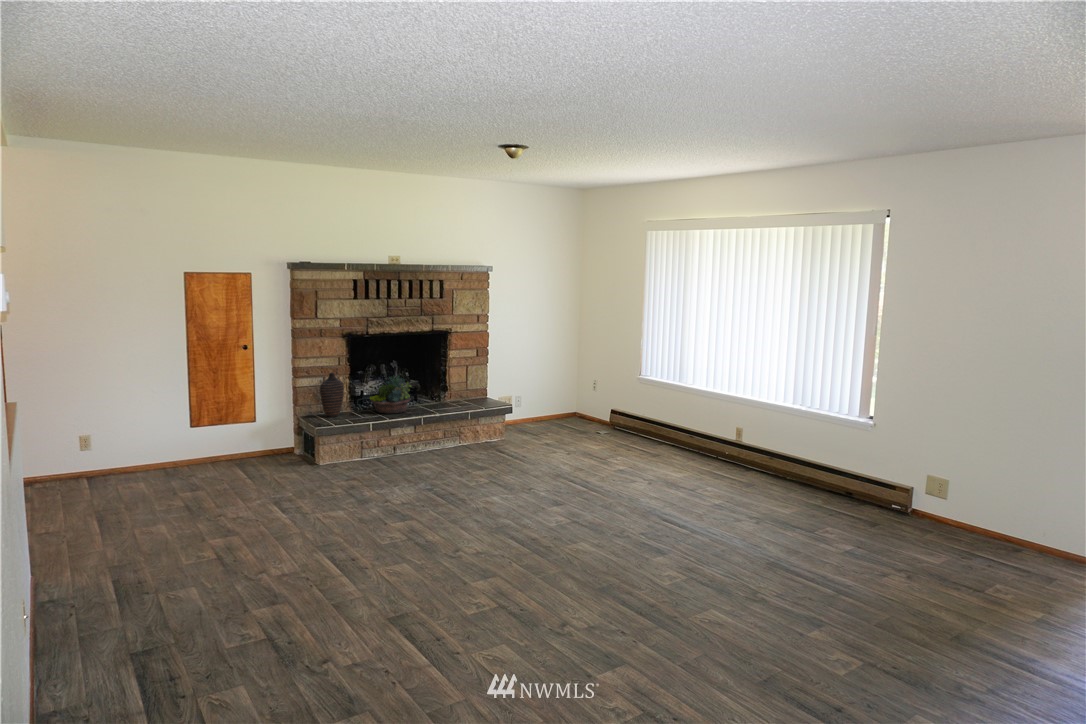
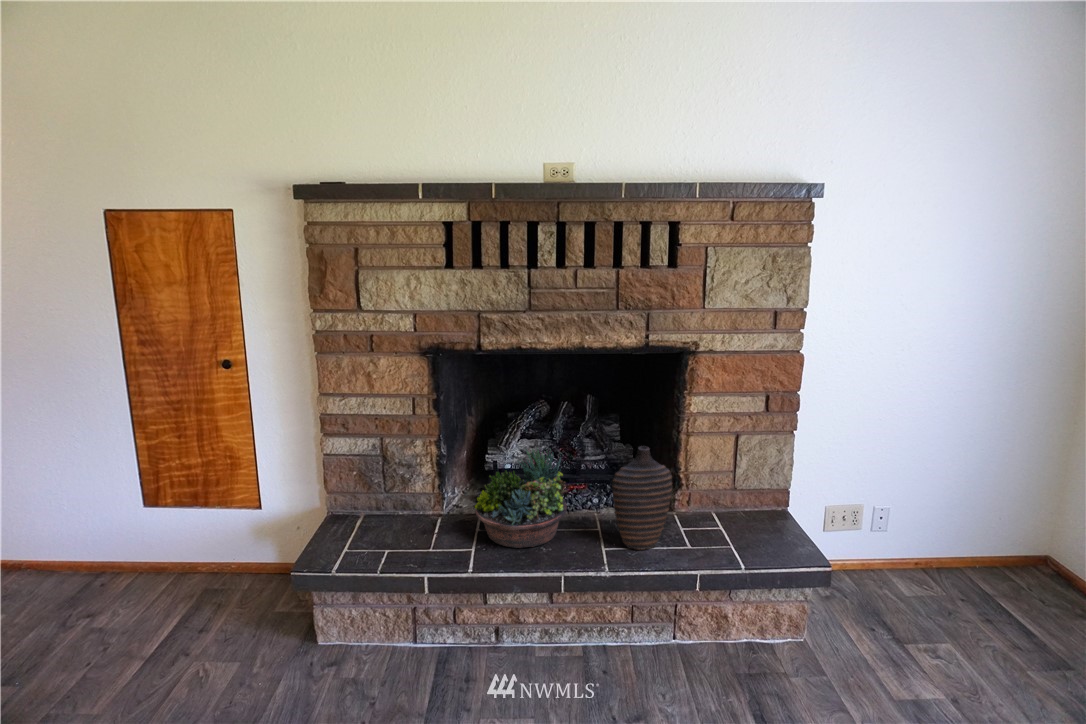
decorative vase: present [320,373,344,417] -> present [612,446,672,550]

